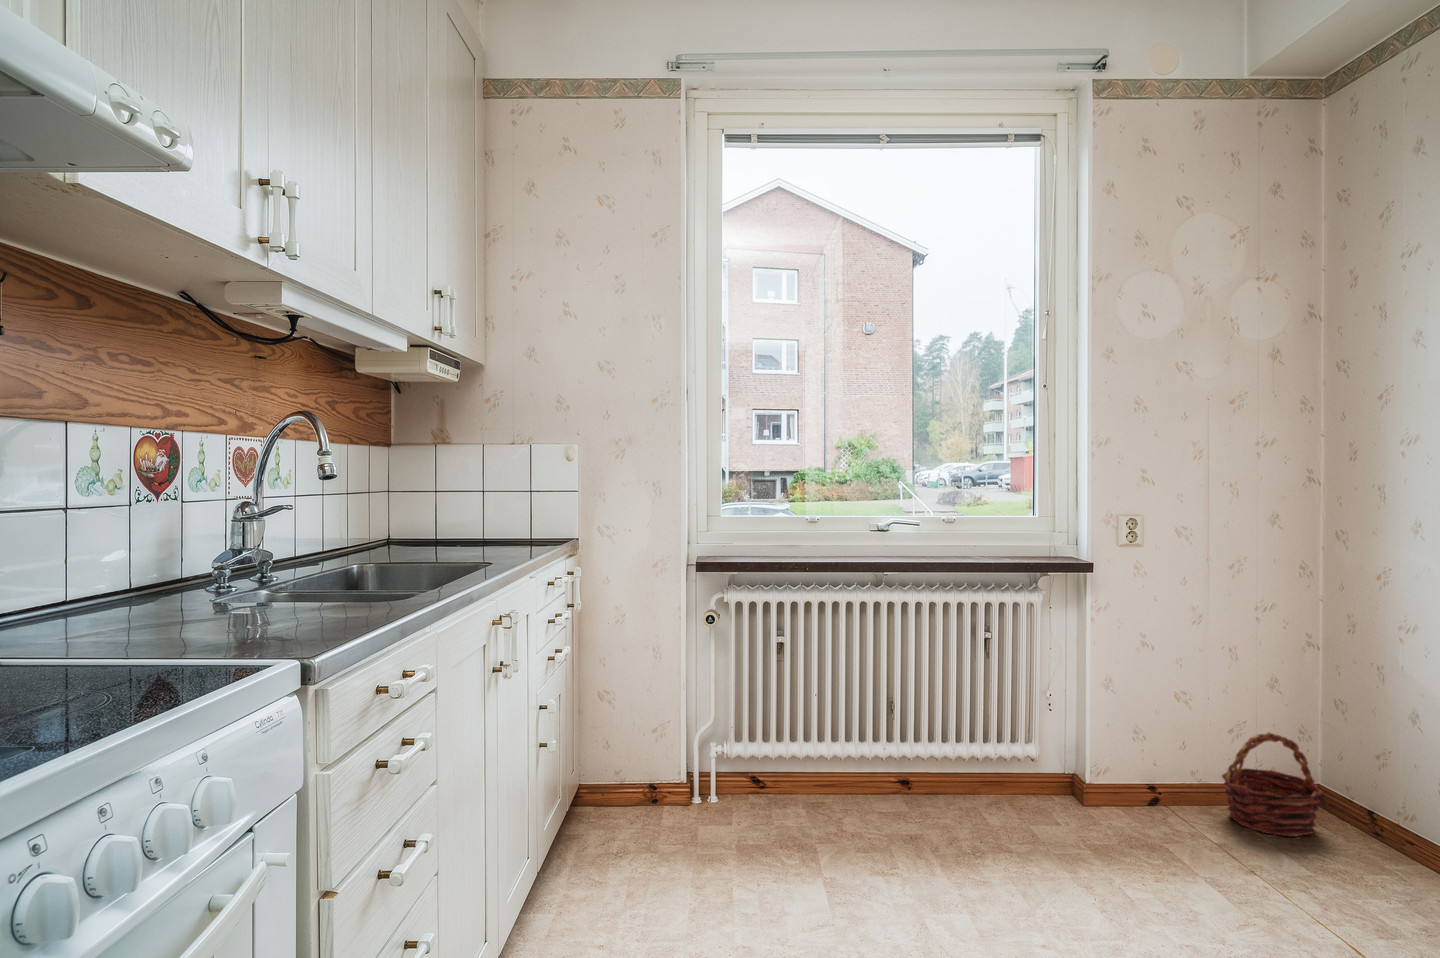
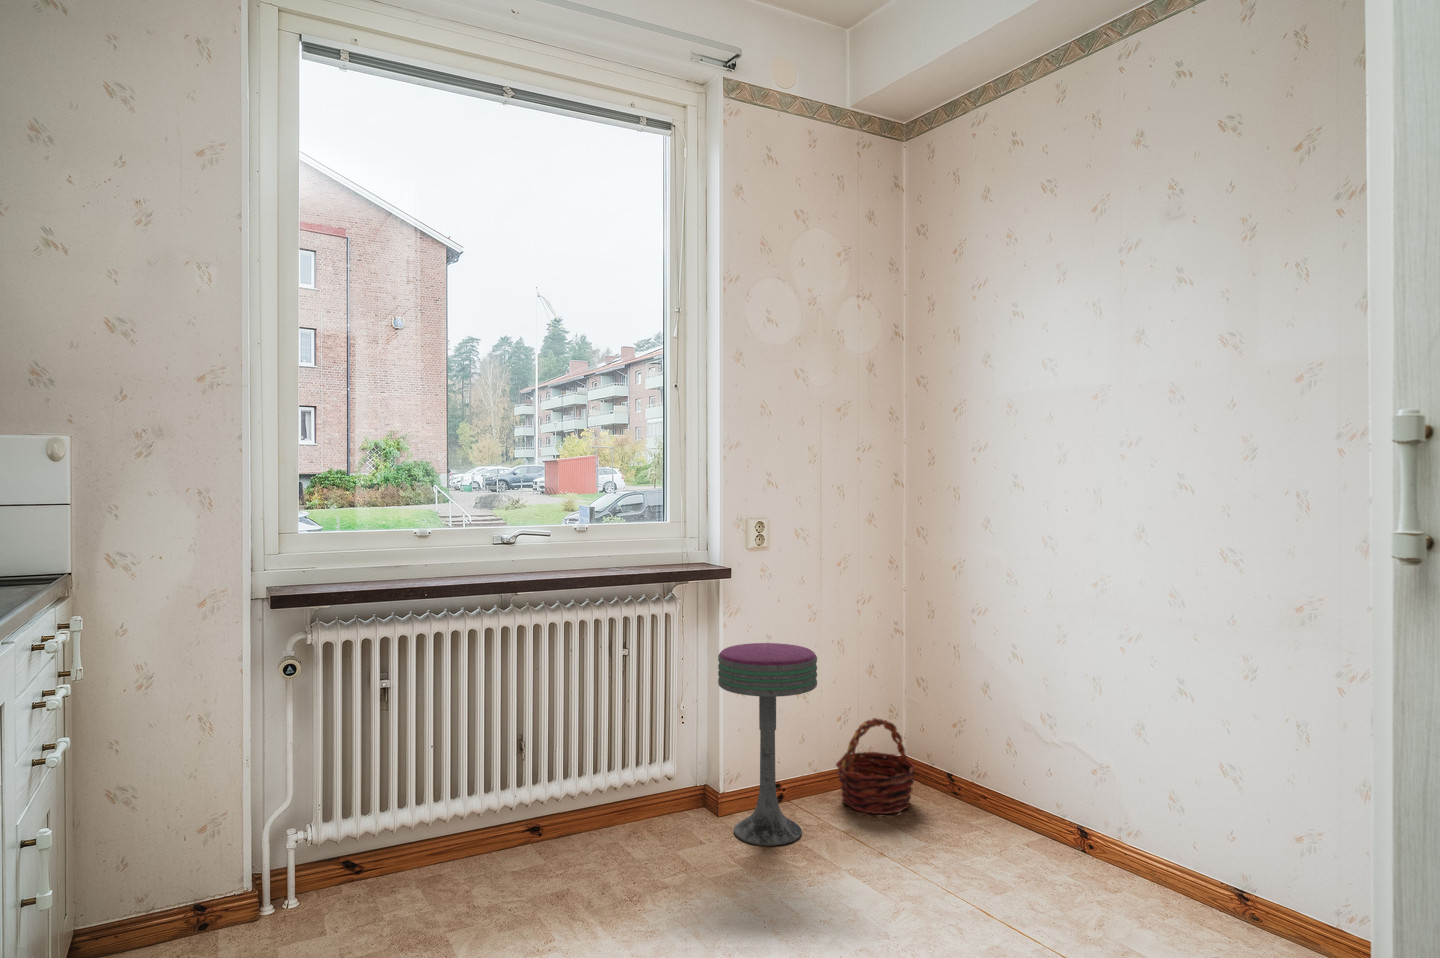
bar stool: none [1080,639,1189,840] -> present [718,643,817,846]

